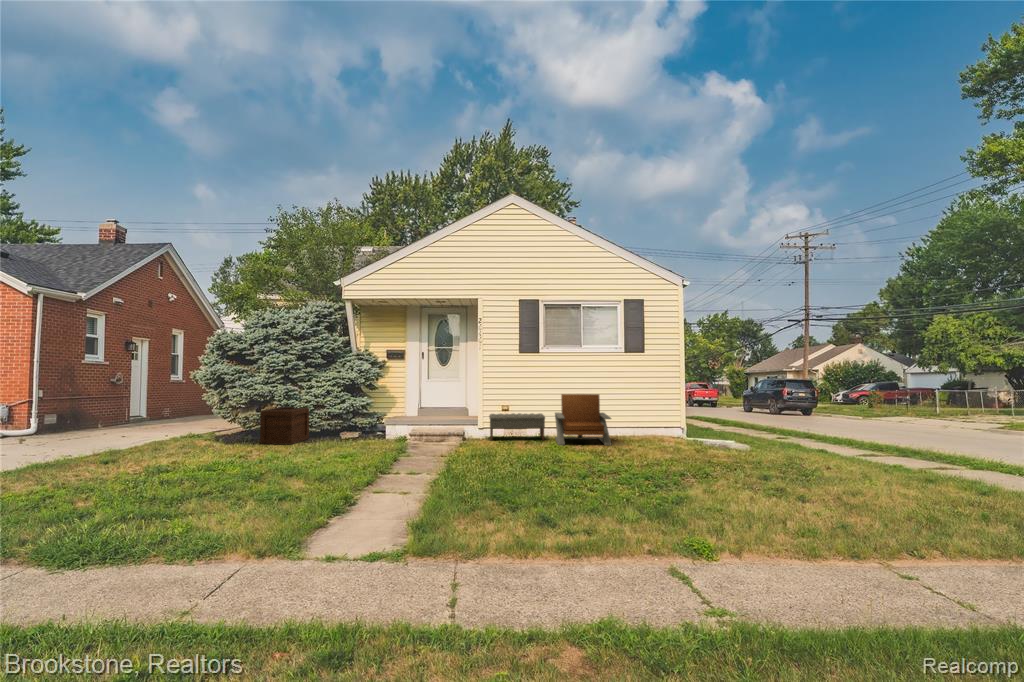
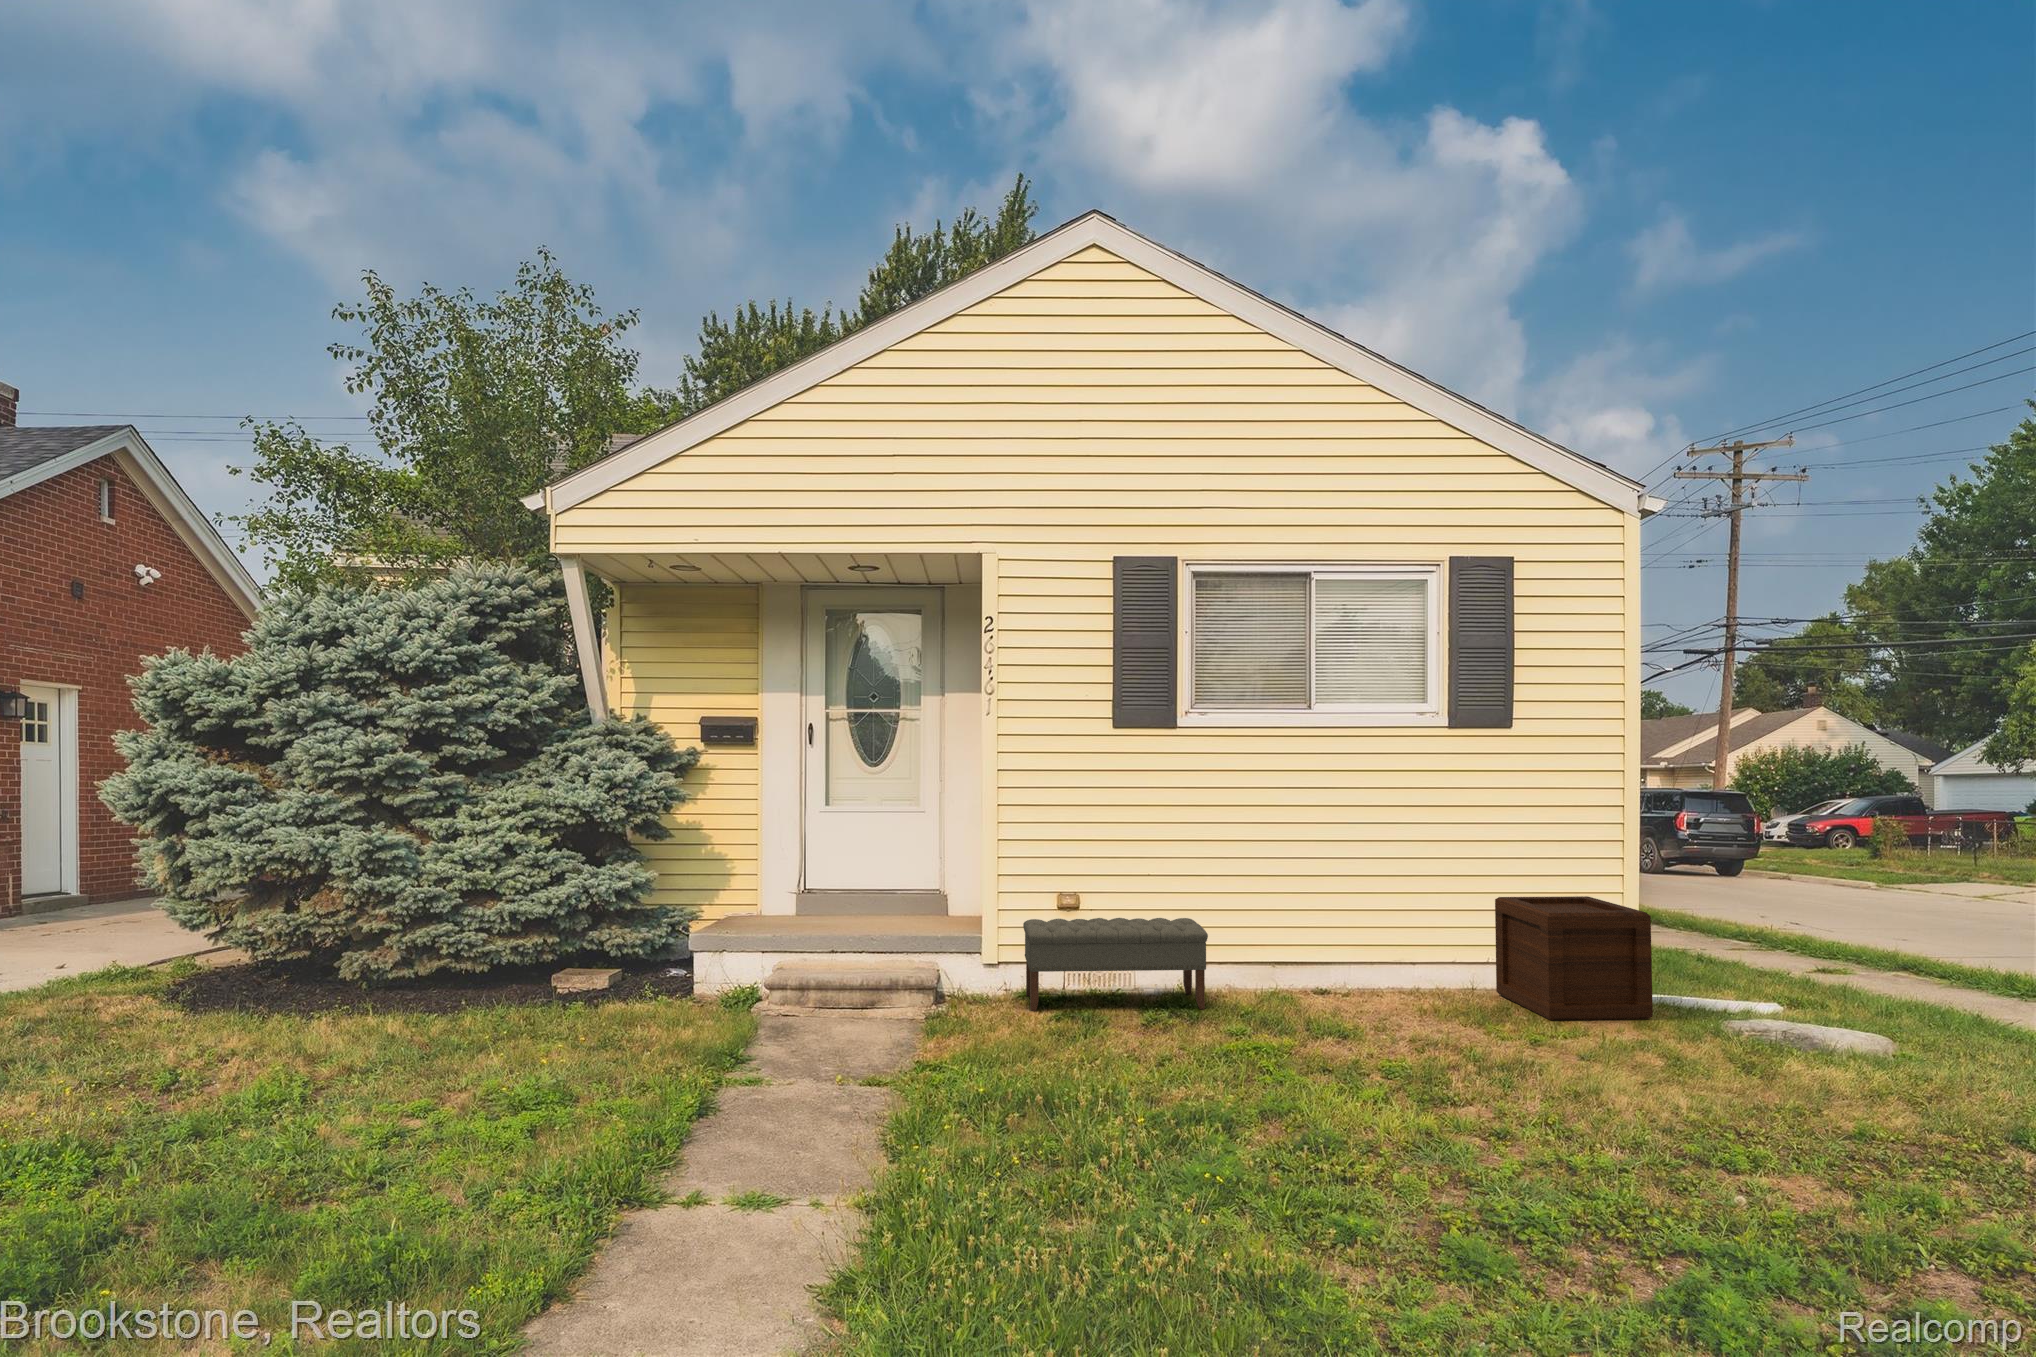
lounge chair: present [555,394,611,446] -> none [1233,857,1440,1034]
wooden crate: present [260,407,309,445] -> present [1495,896,1653,1020]

